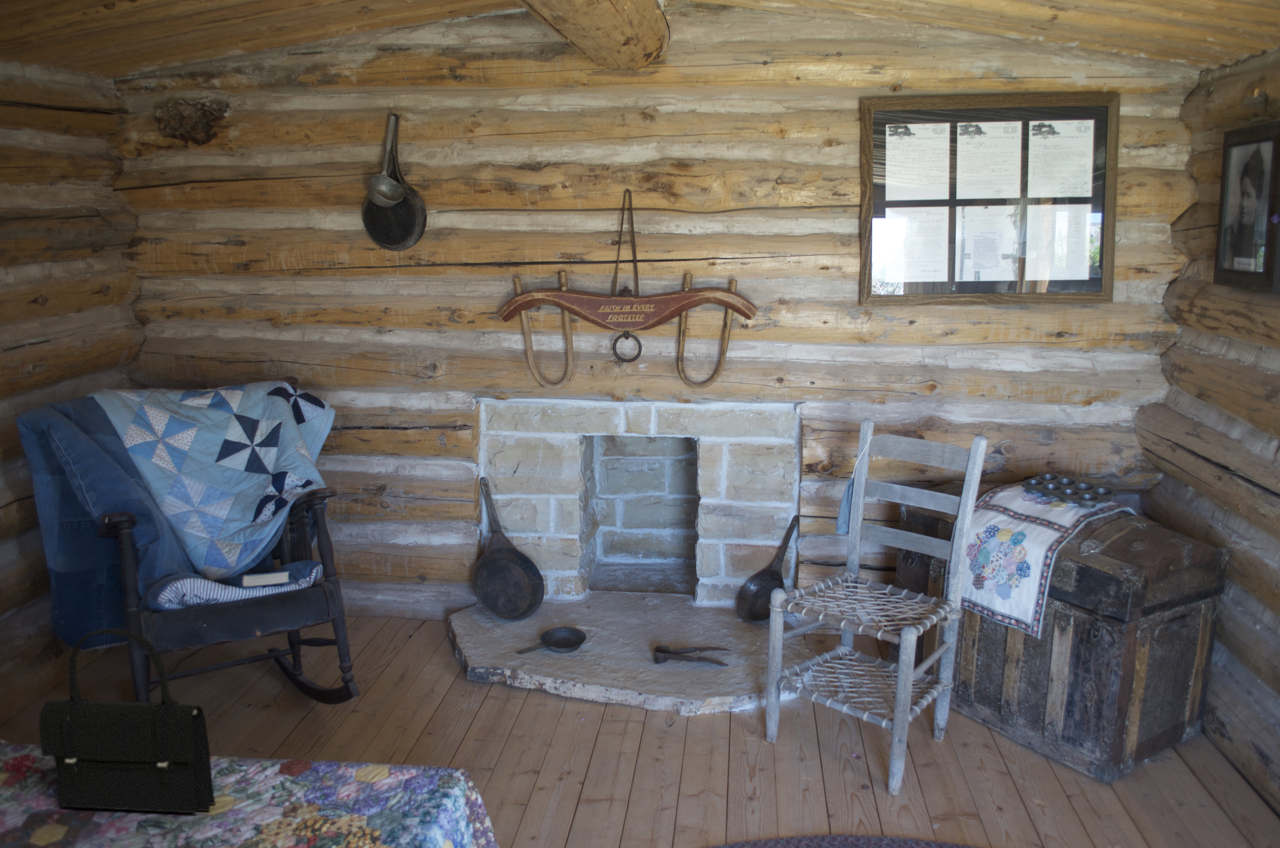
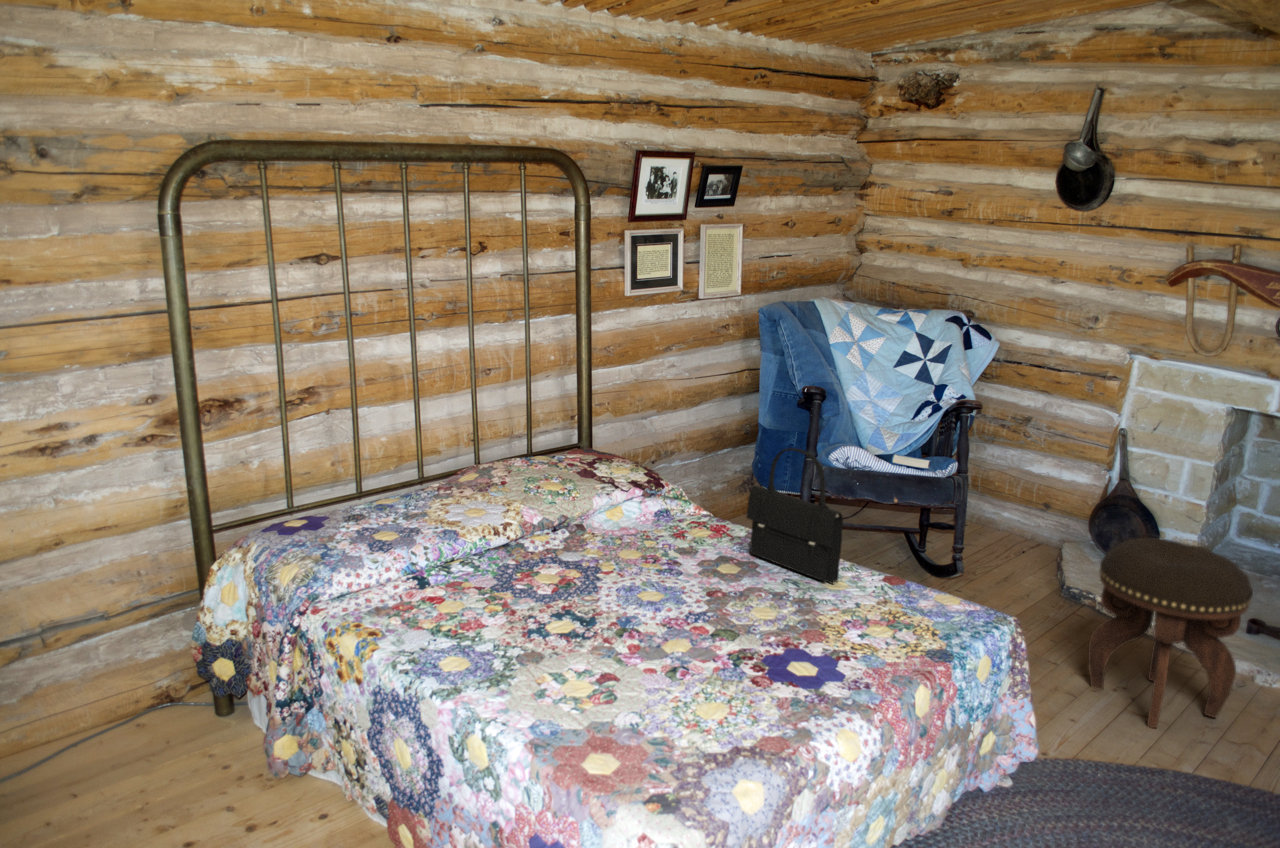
footstool: none [515,594,662,809] -> present [1088,538,1253,728]

